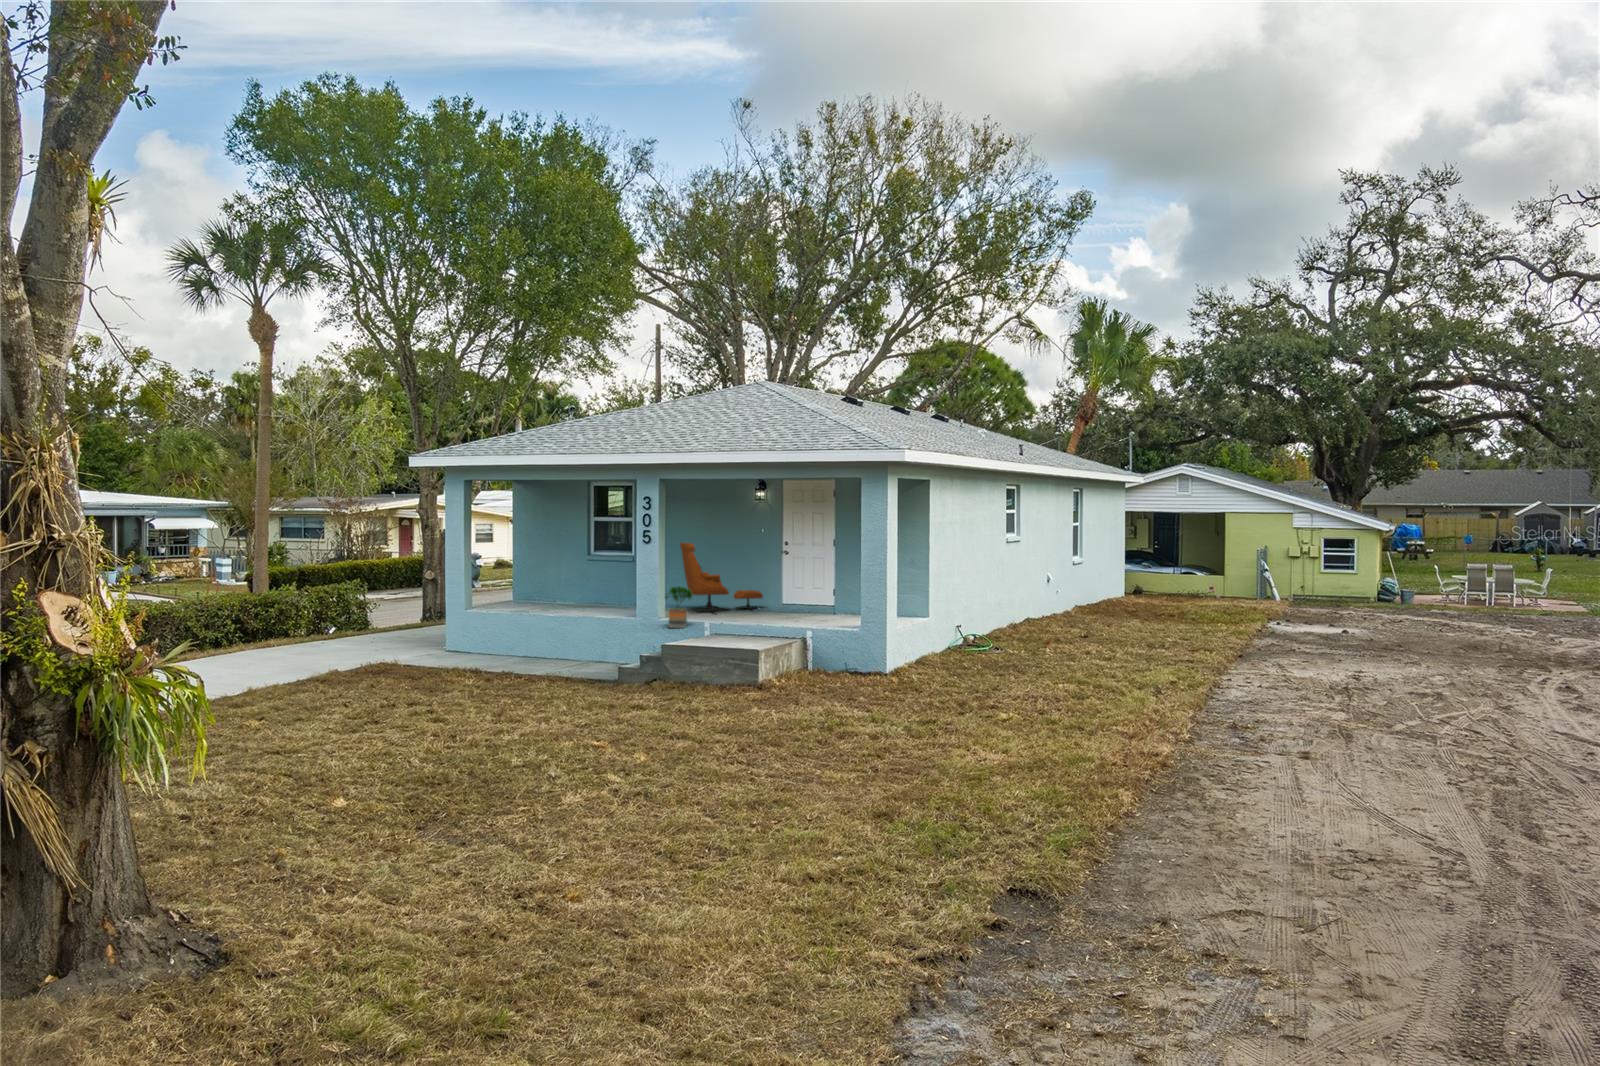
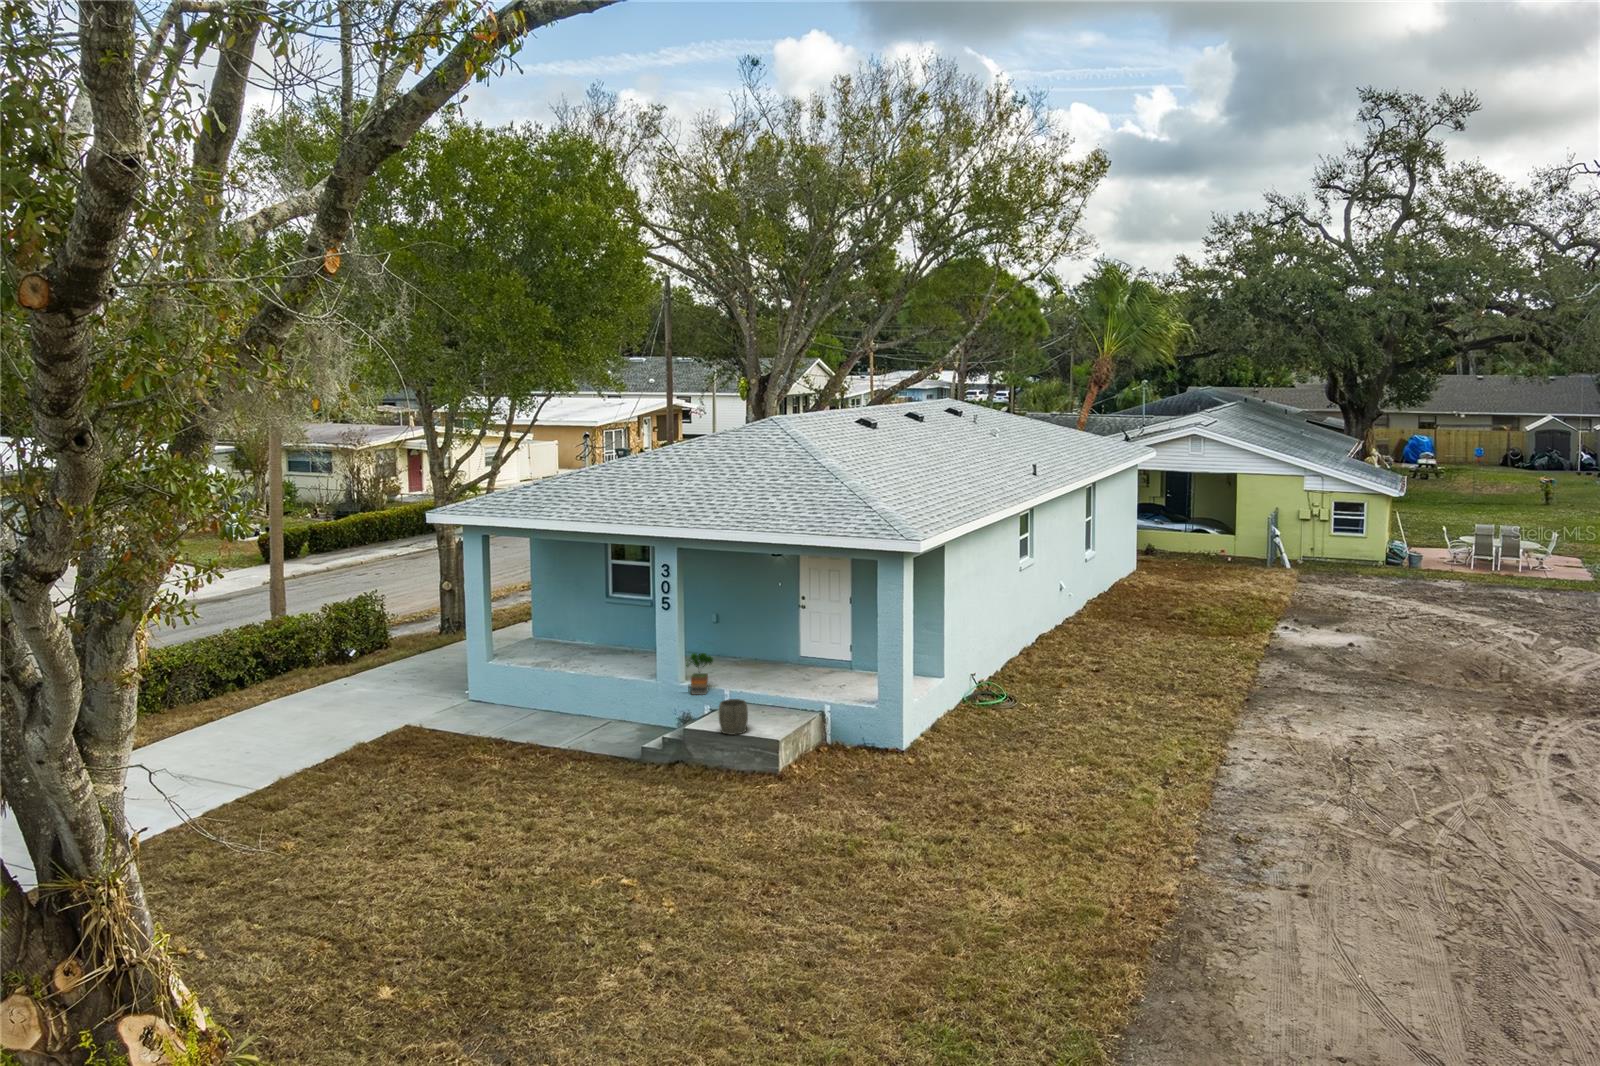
lounge chair: present [680,542,763,611] -> none [697,595,780,665]
woven basket: none [694,615,724,648] -> present [719,699,748,735]

